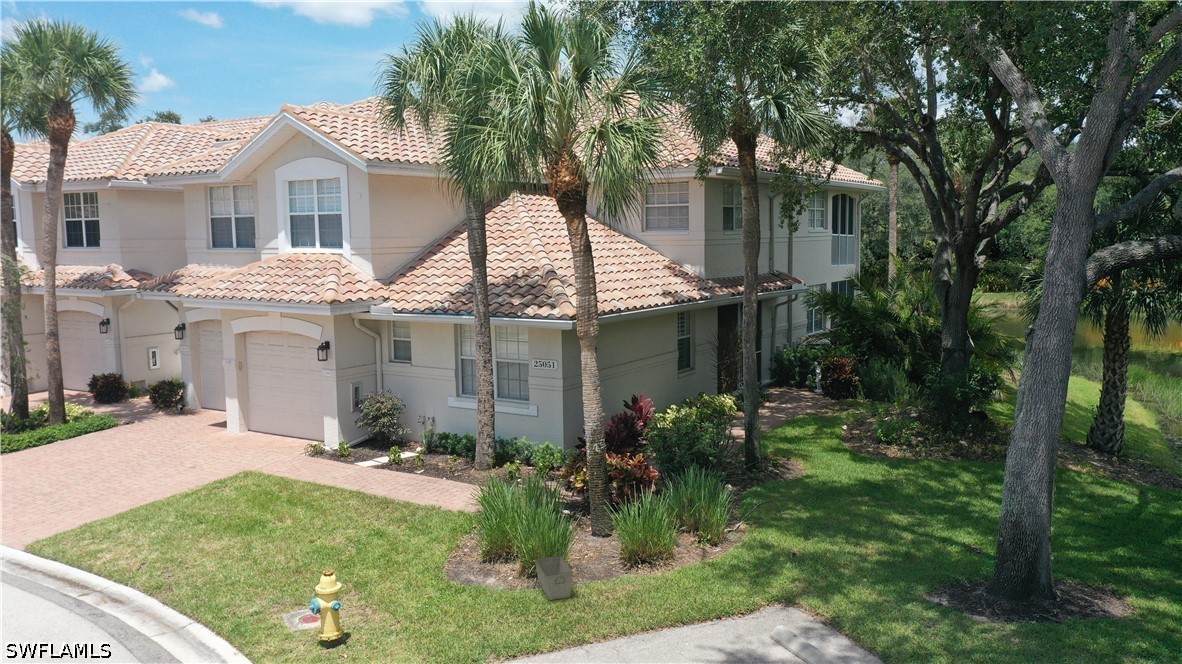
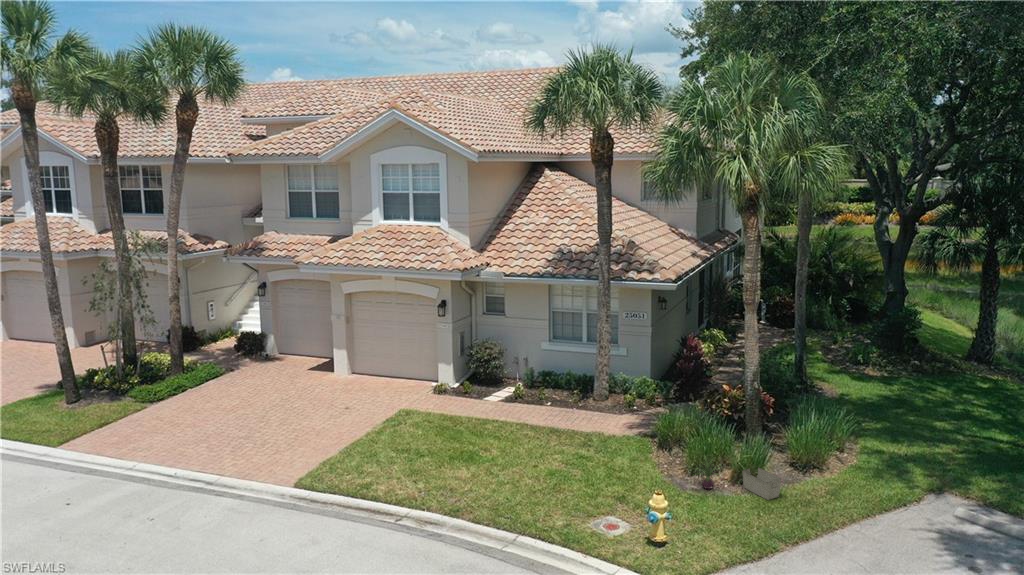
decorative plant: none [468,536,513,582] -> present [697,462,719,489]

